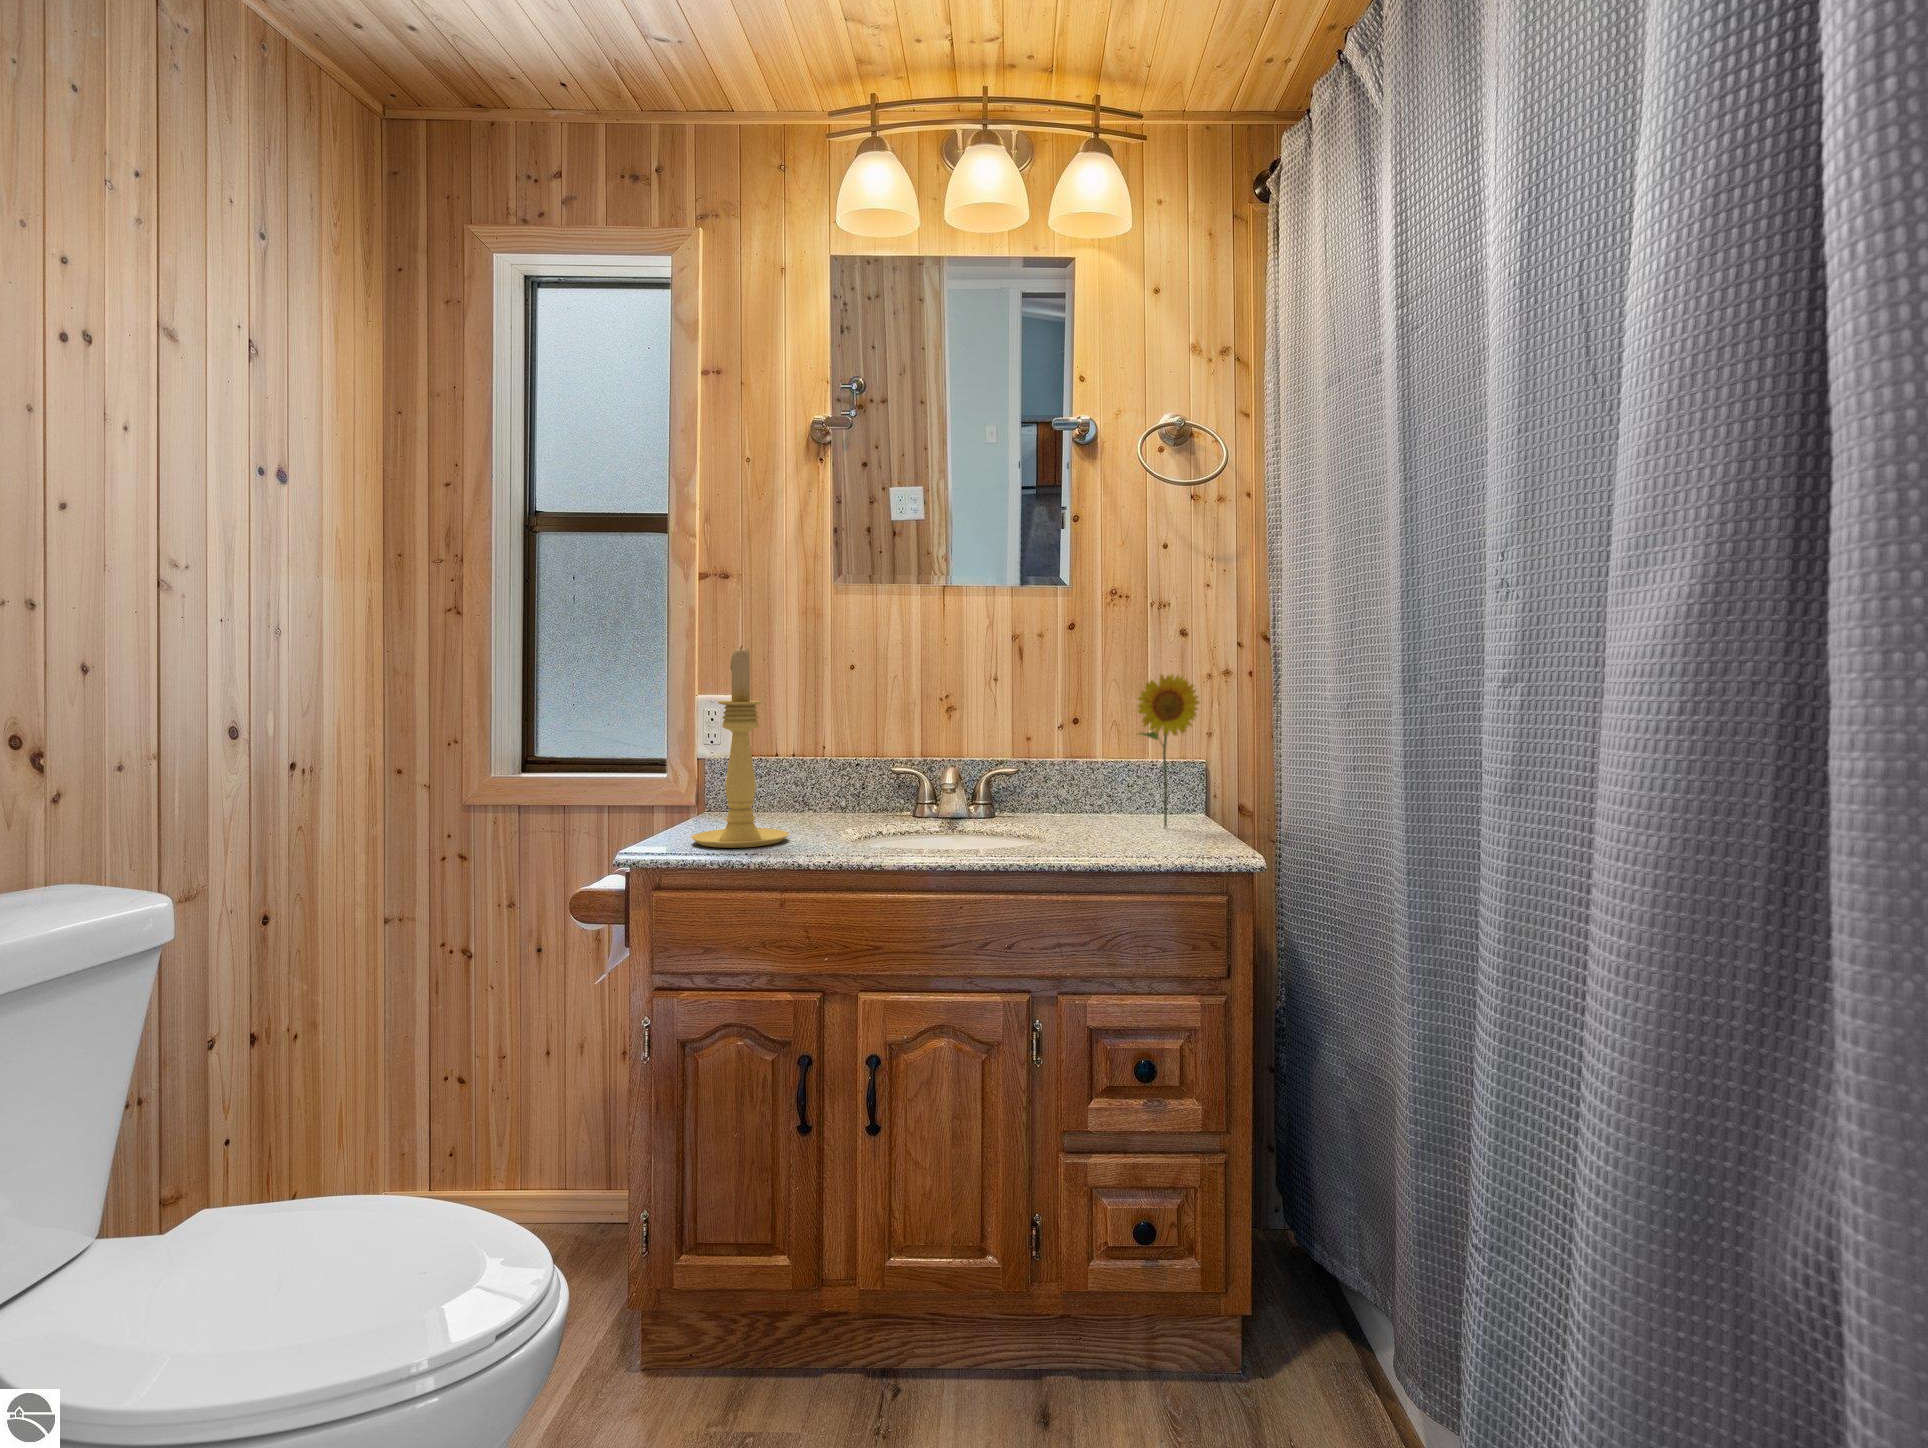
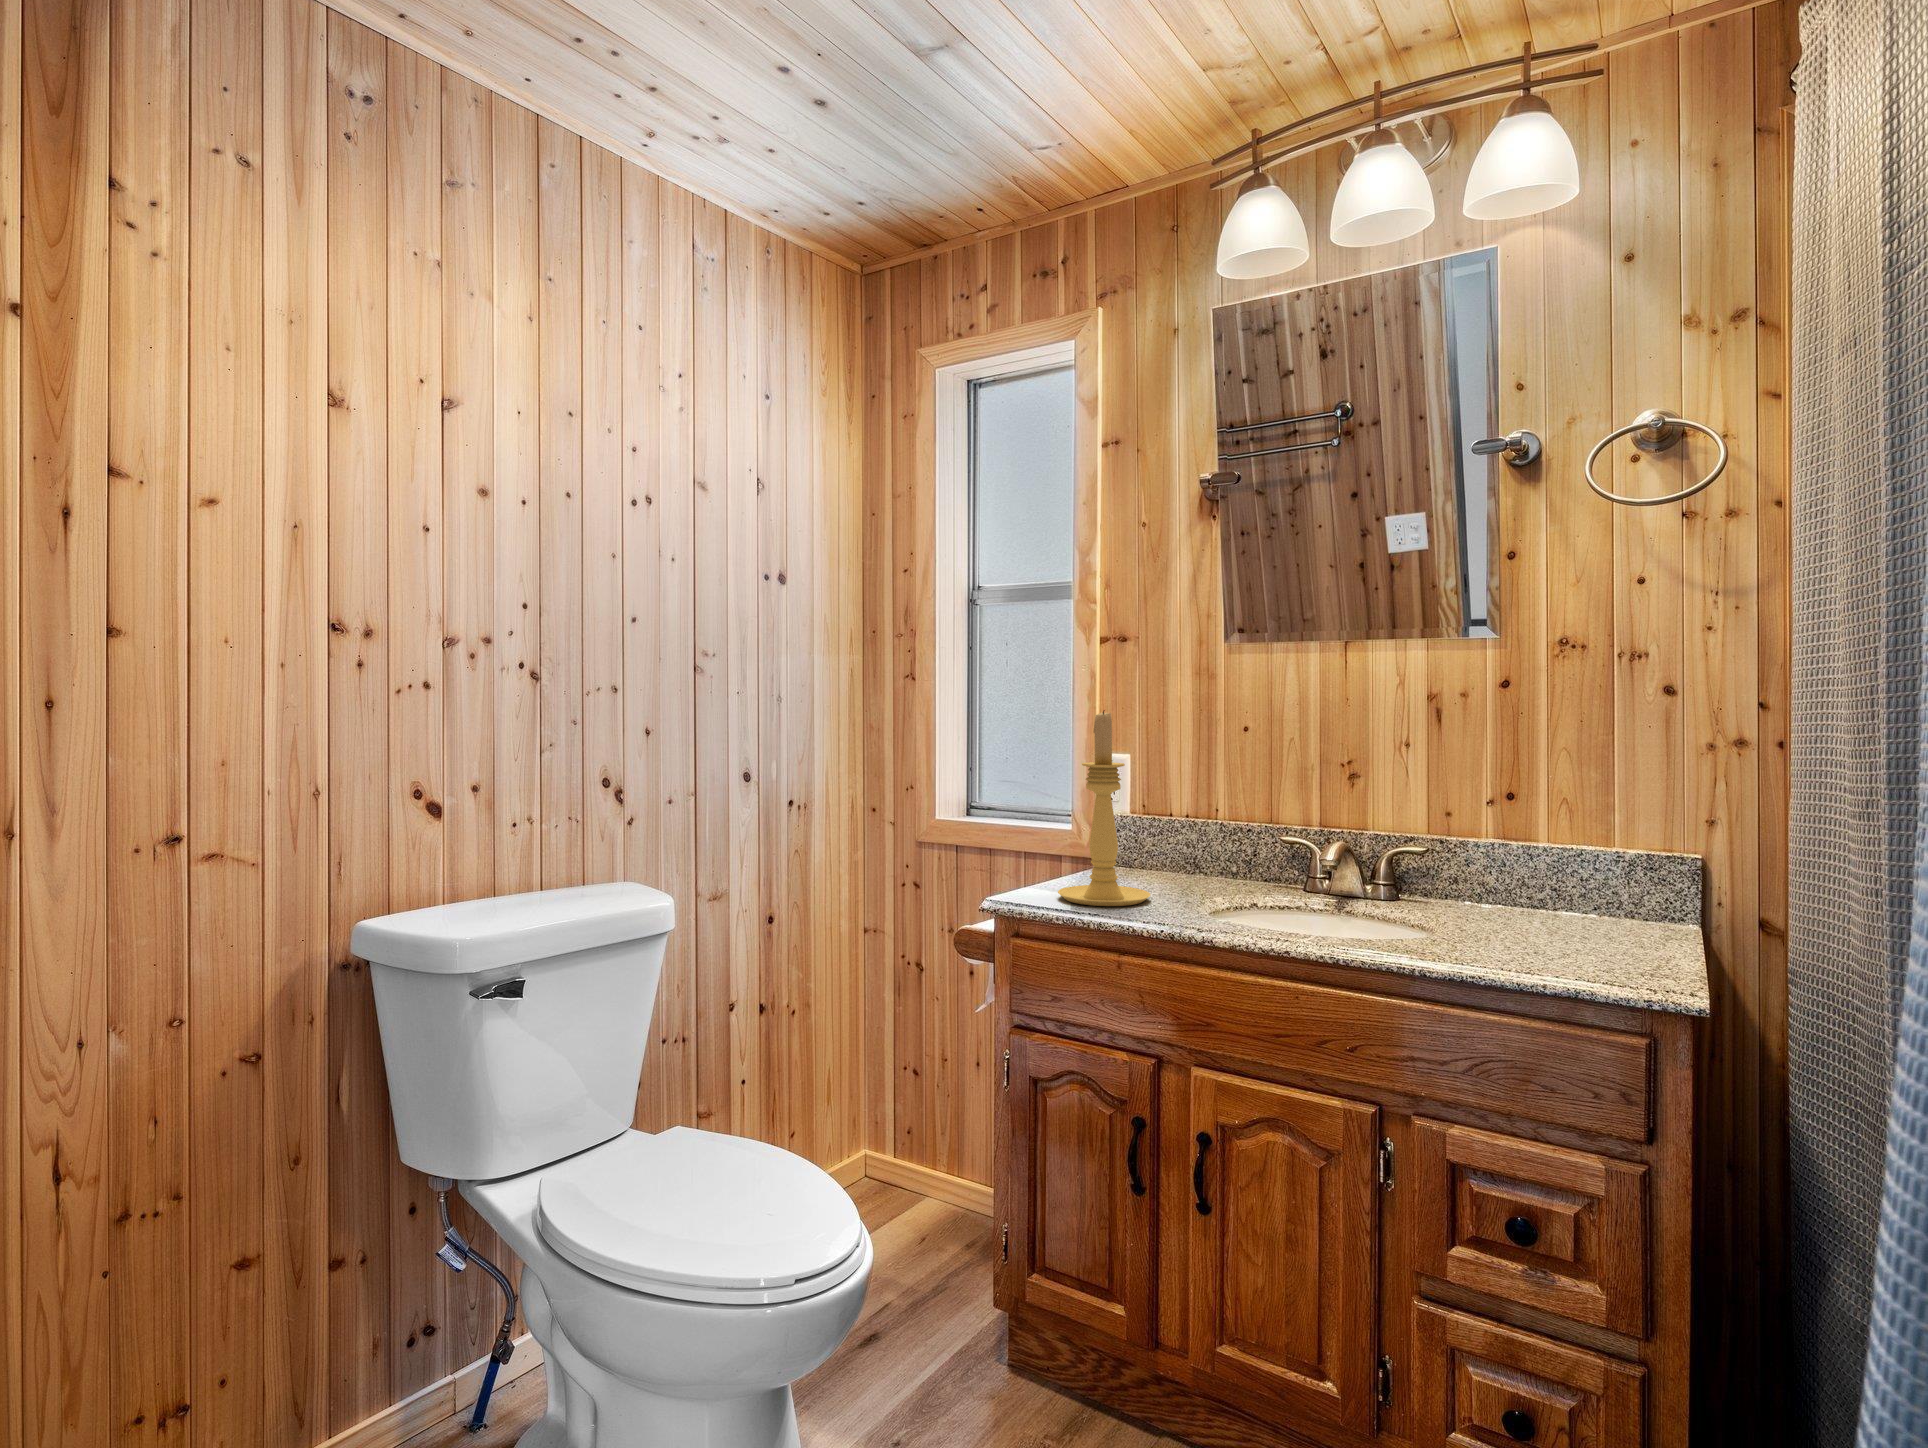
flower: present [1138,674,1200,827] -> none [1560,744,1656,937]

